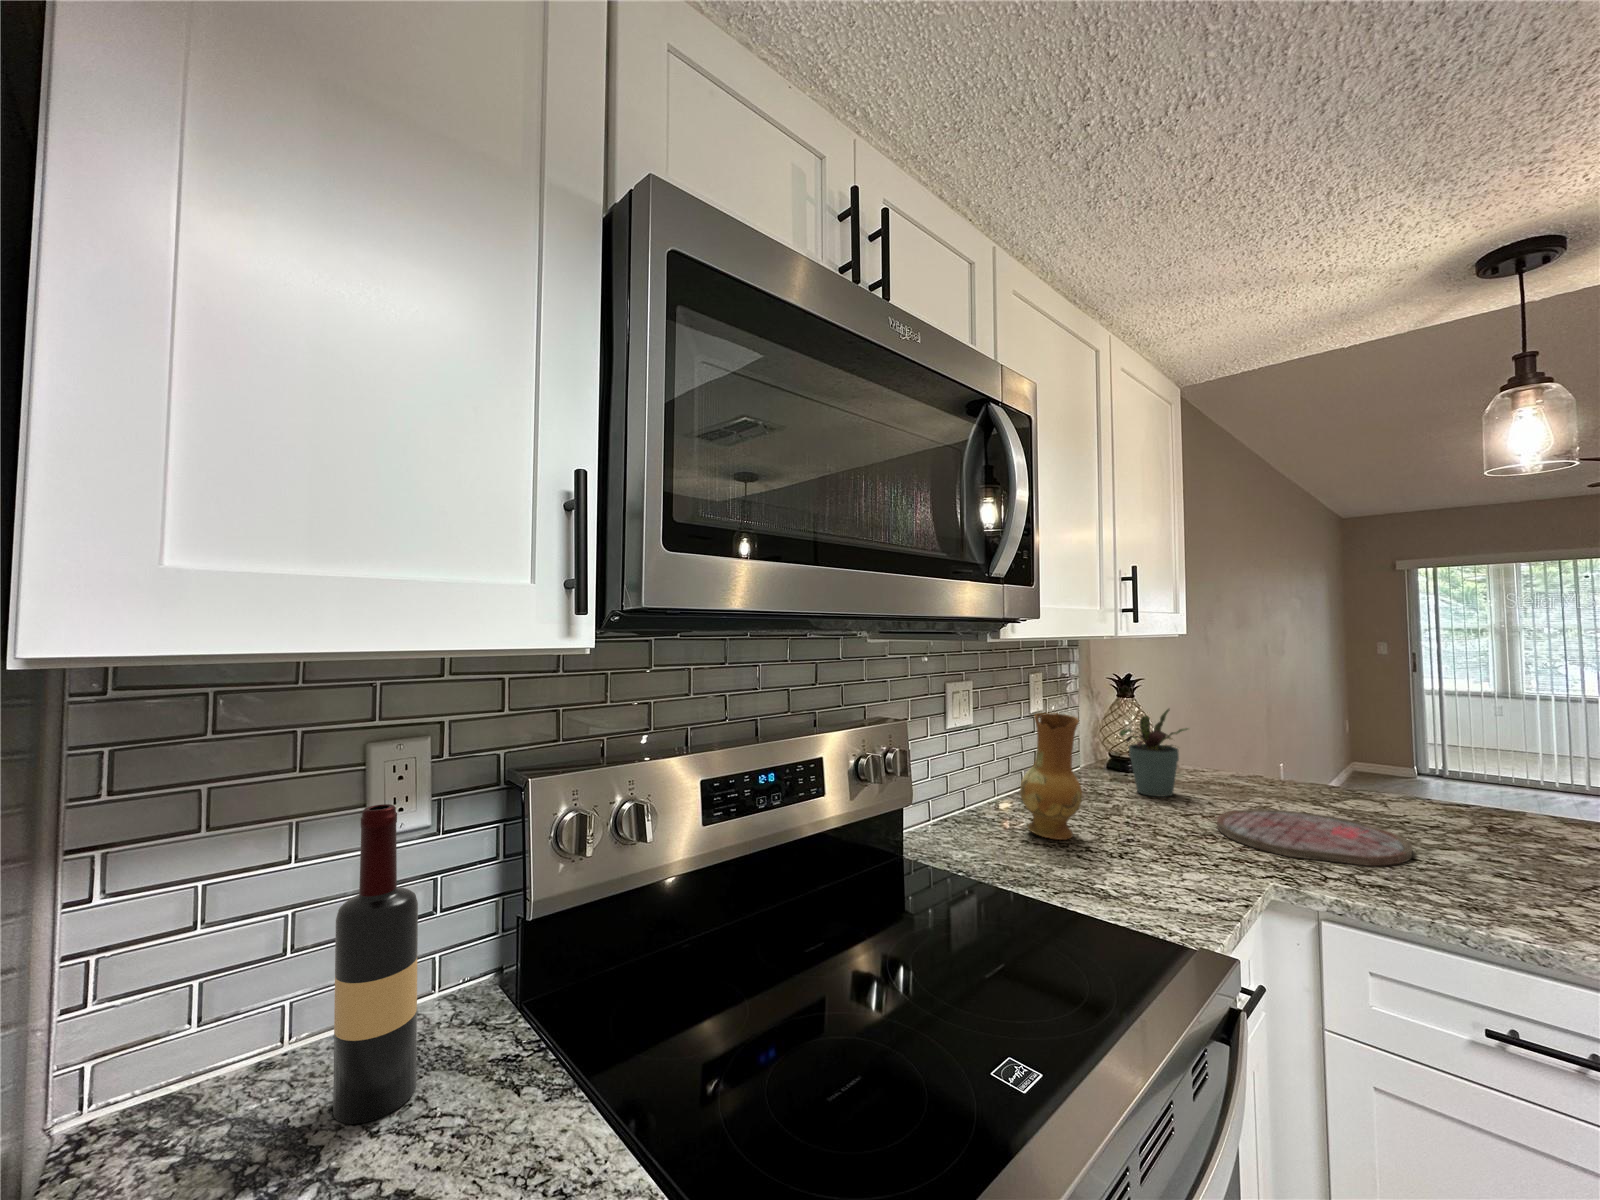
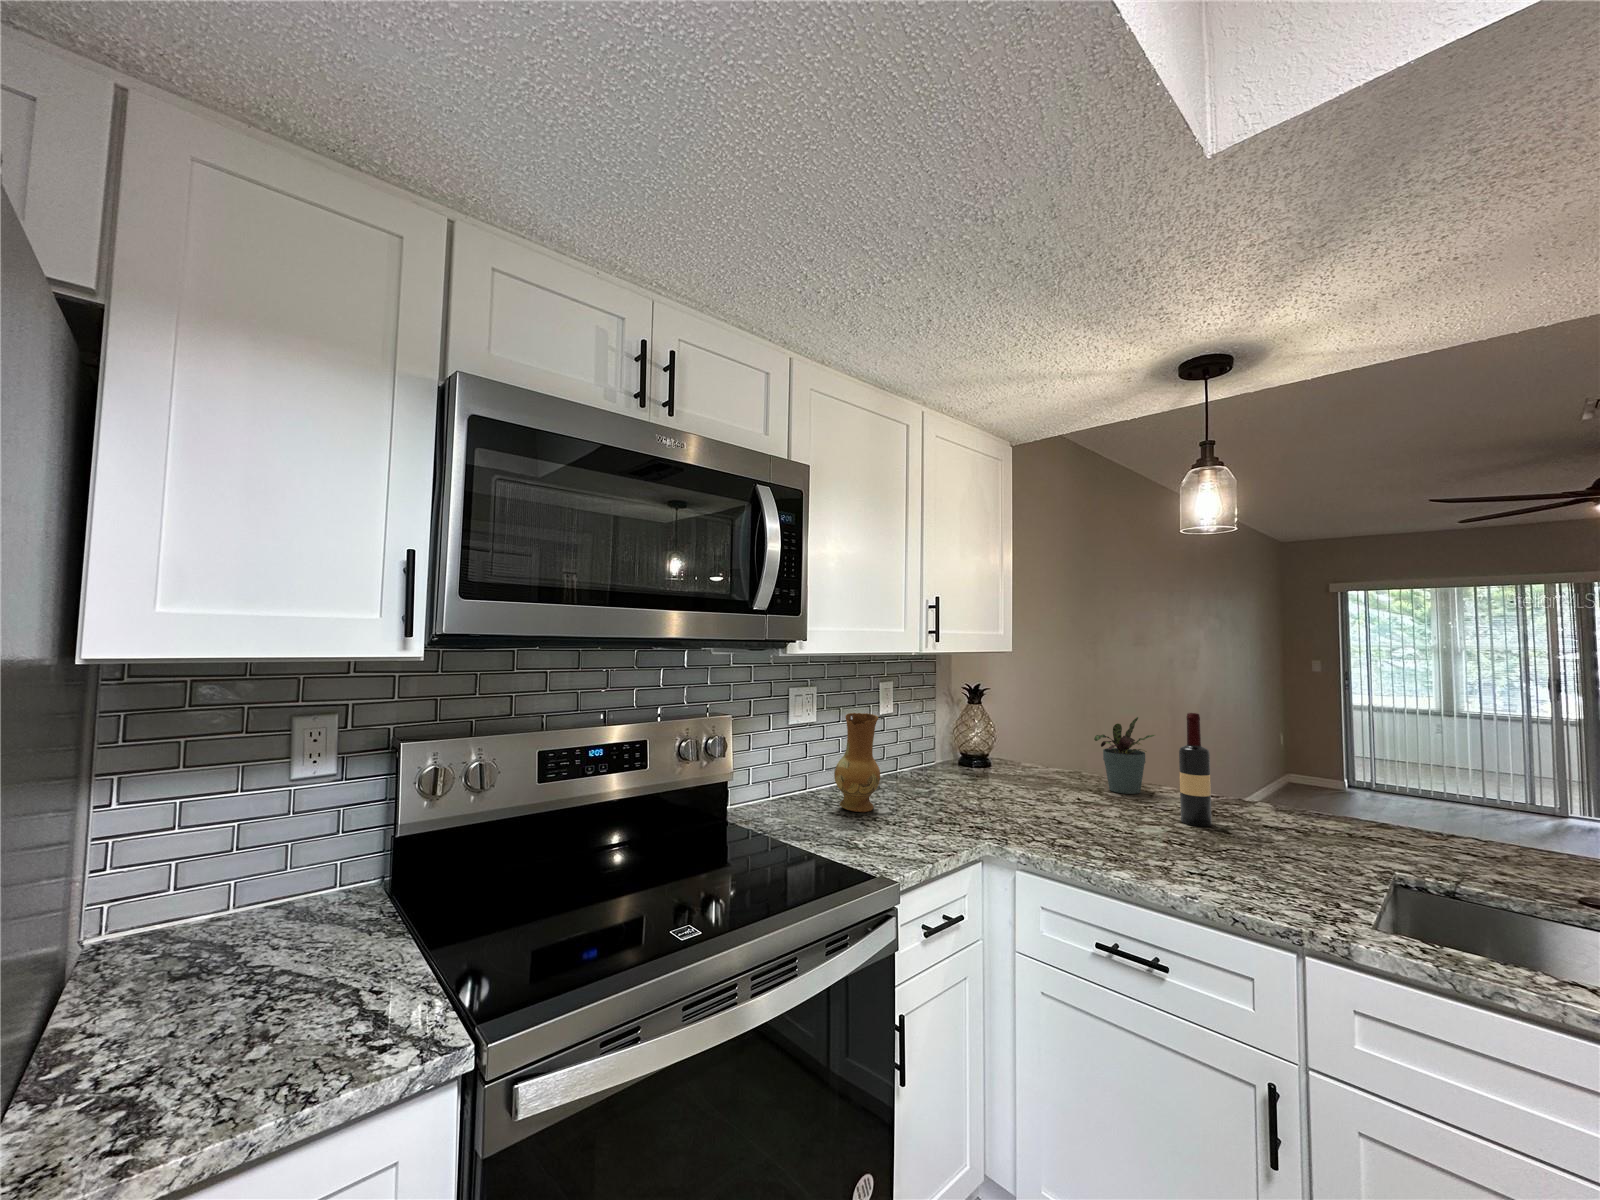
potted plant: present [1120,709,1188,797] -> present [1094,717,1155,794]
wine bottle: present [333,804,418,1124] -> present [1179,713,1212,826]
cutting board: present [1217,809,1412,866] -> none [991,794,1121,832]

